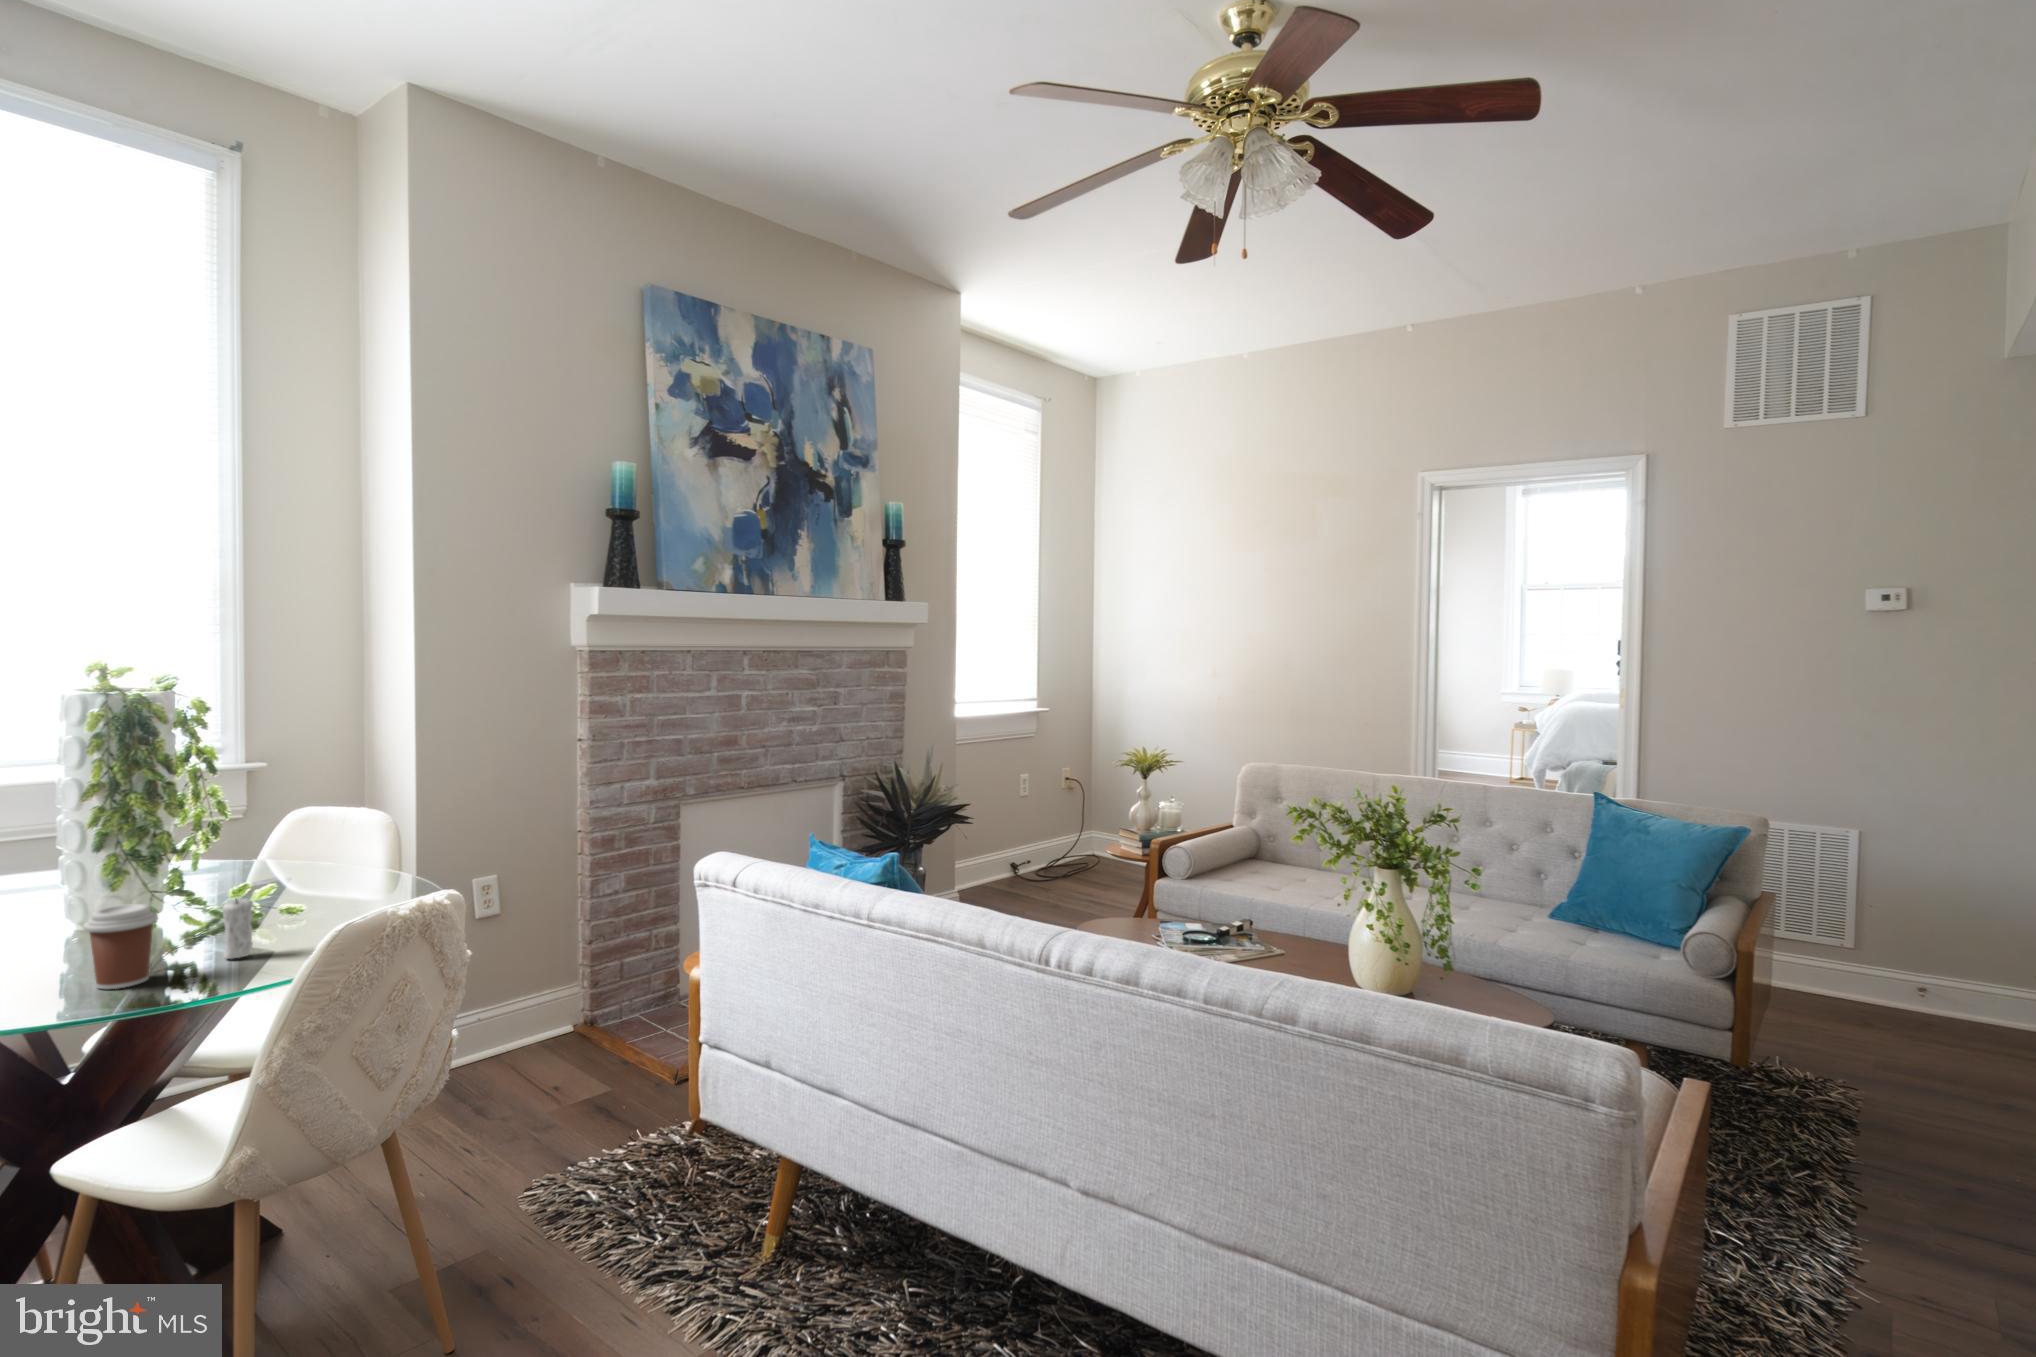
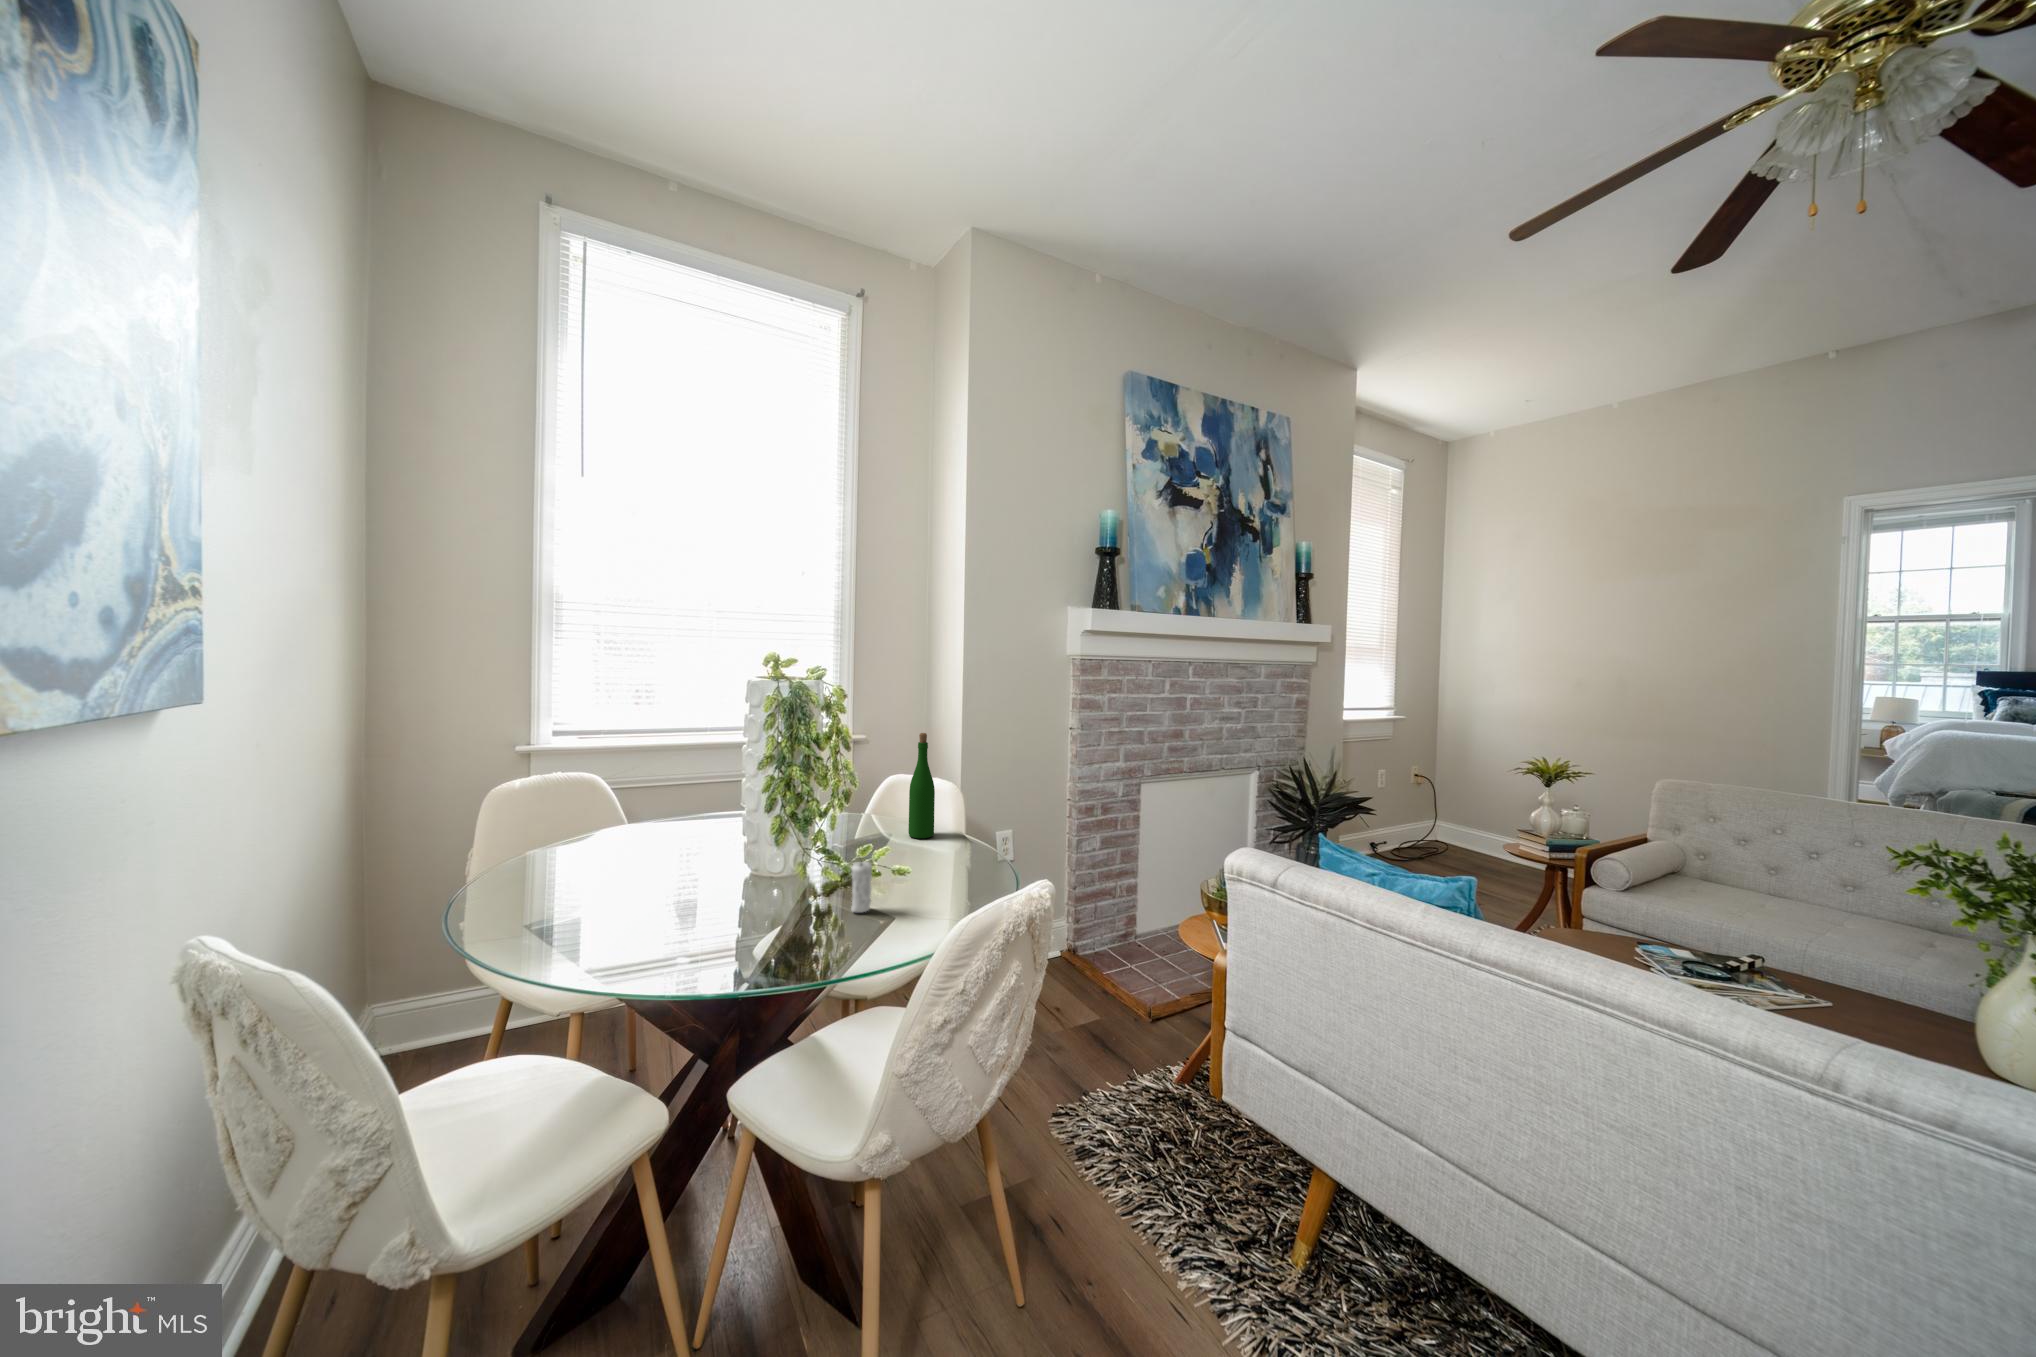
wine bottle: none [319,750,358,884] -> present [909,733,935,838]
coffee cup: present [84,904,158,989] -> none [759,861,808,934]

